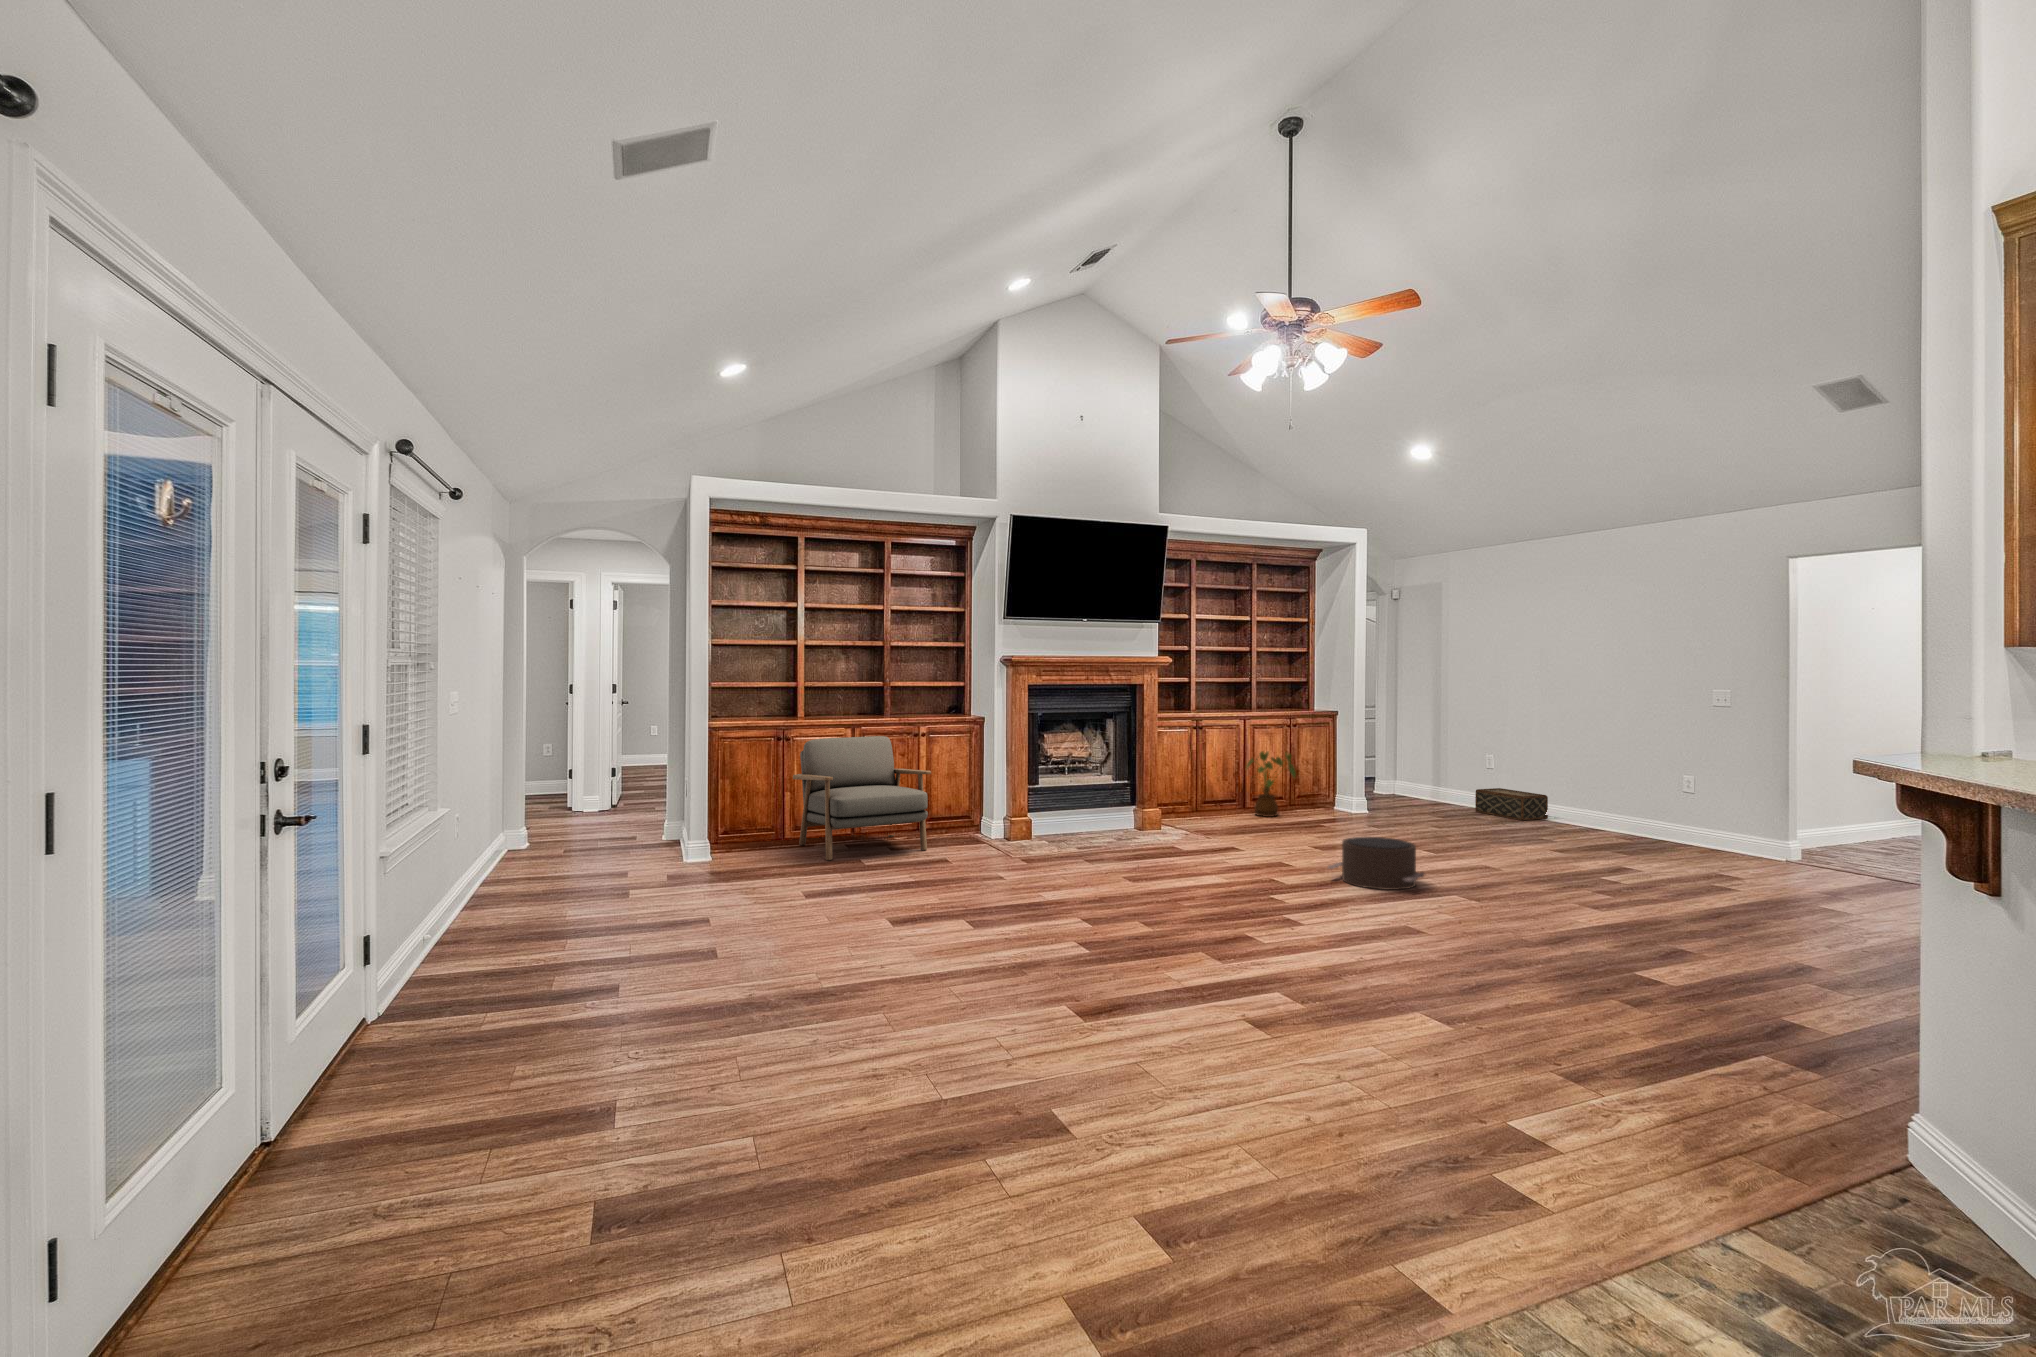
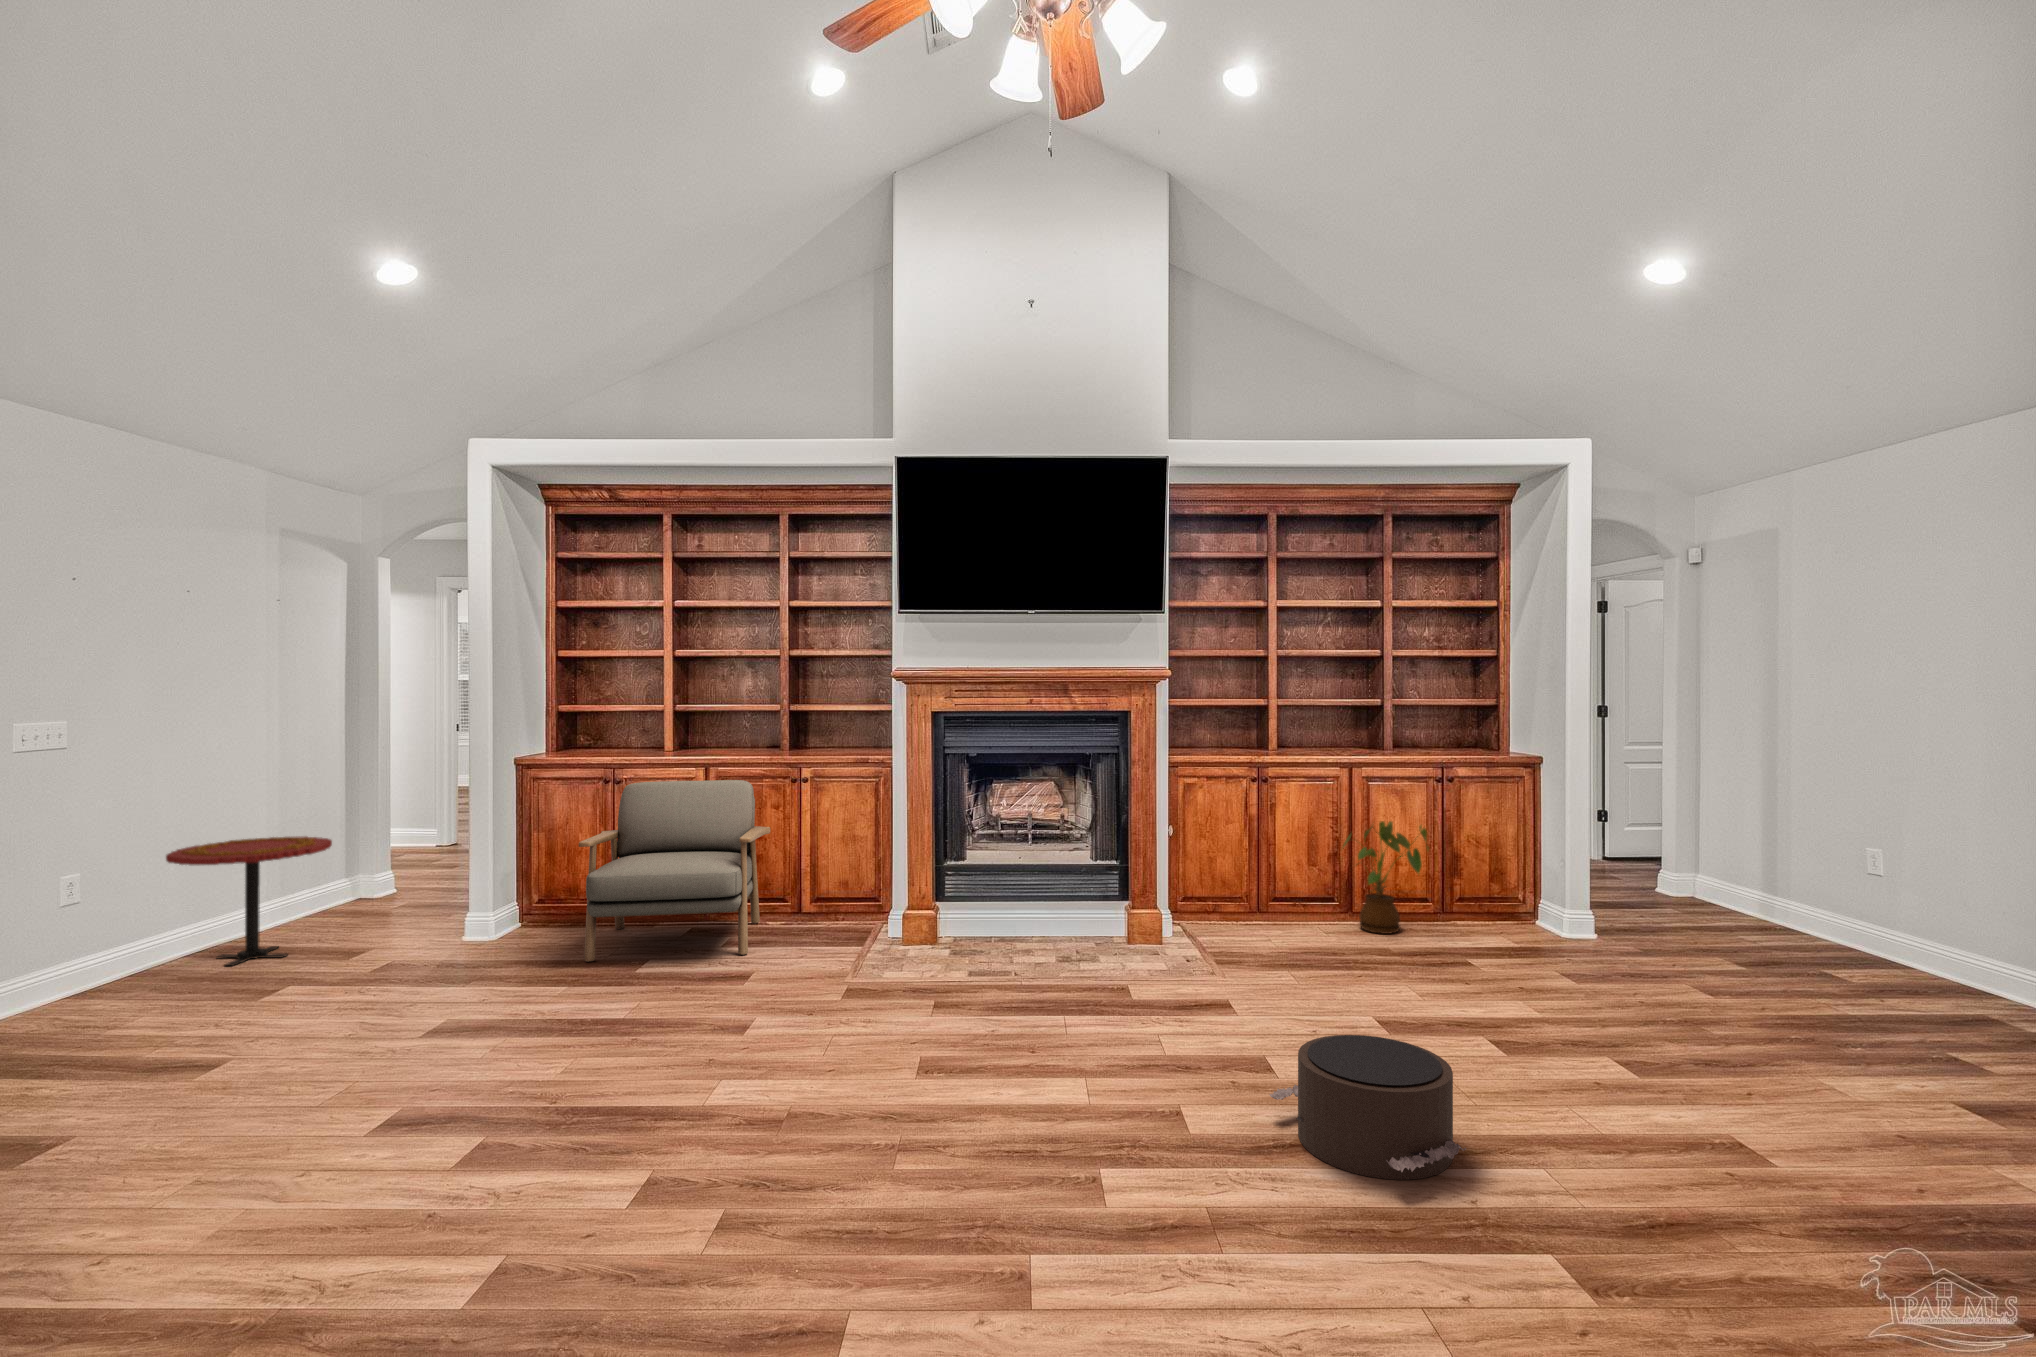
side table: none [504,786,615,883] -> present [166,836,332,966]
woven basket: present [1475,788,1548,820] -> none [1814,914,1974,990]

